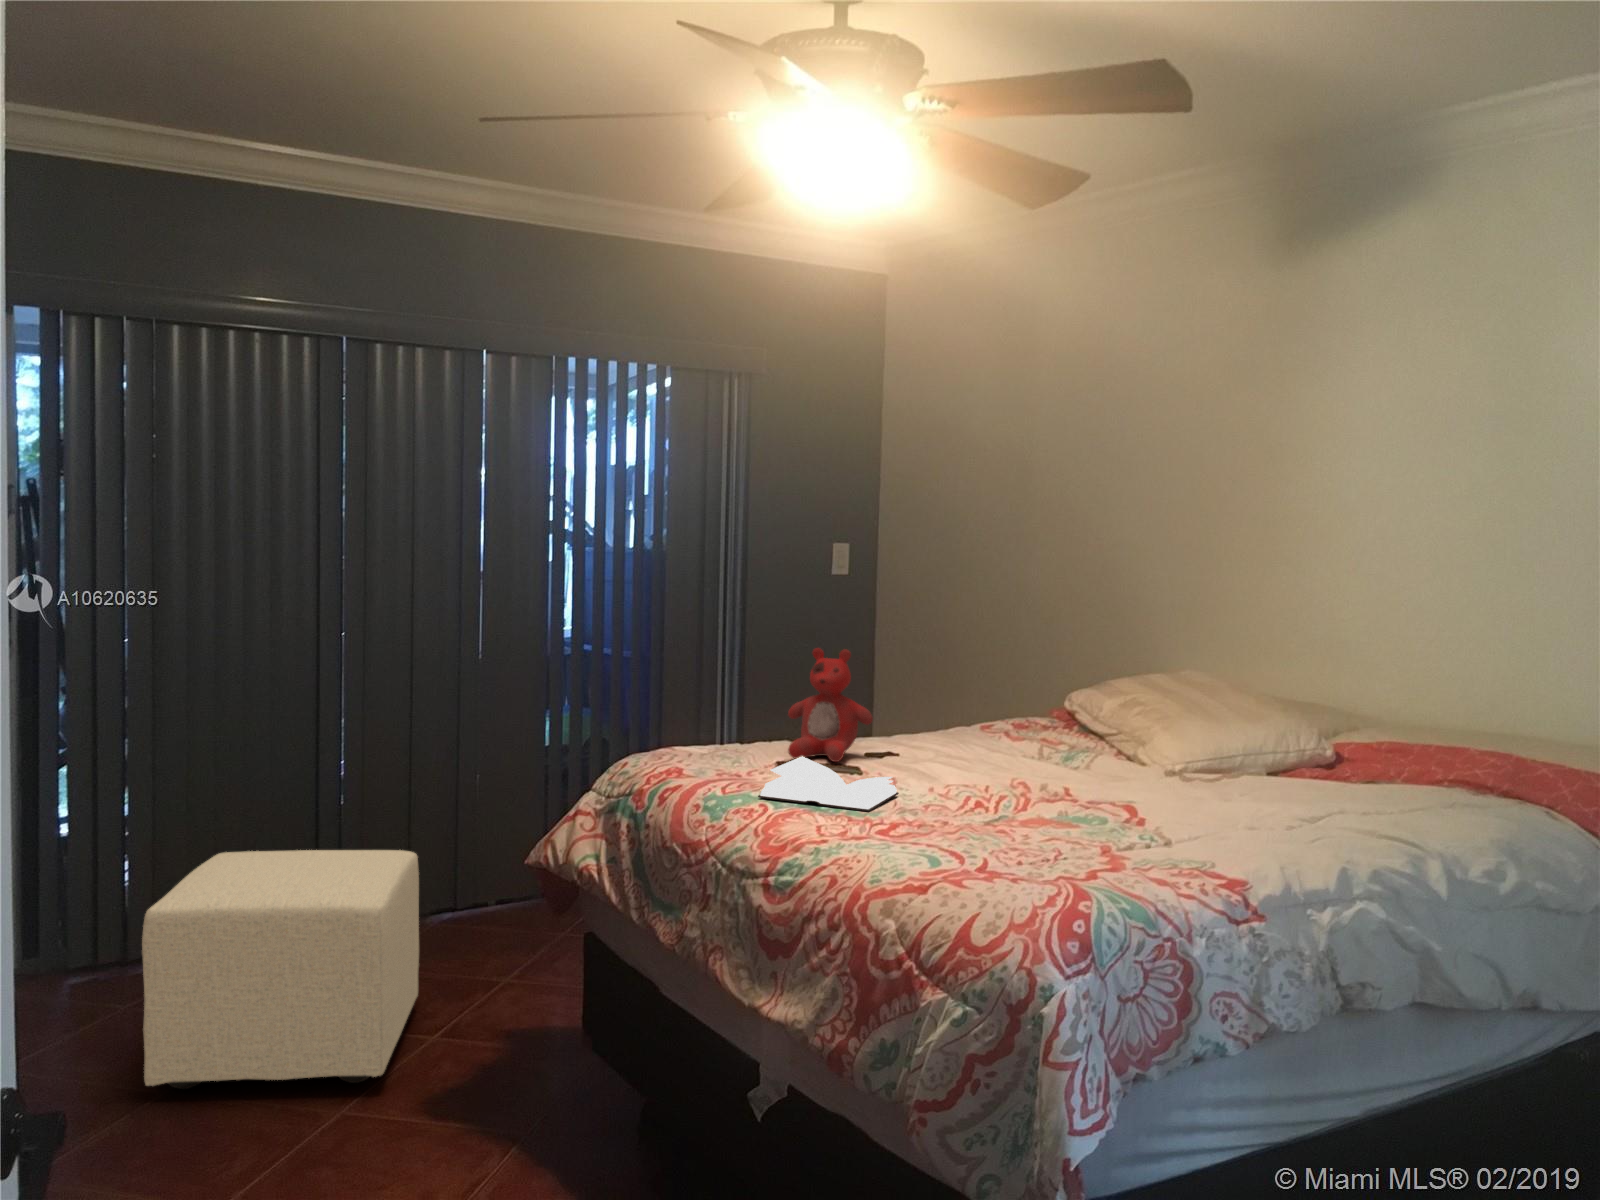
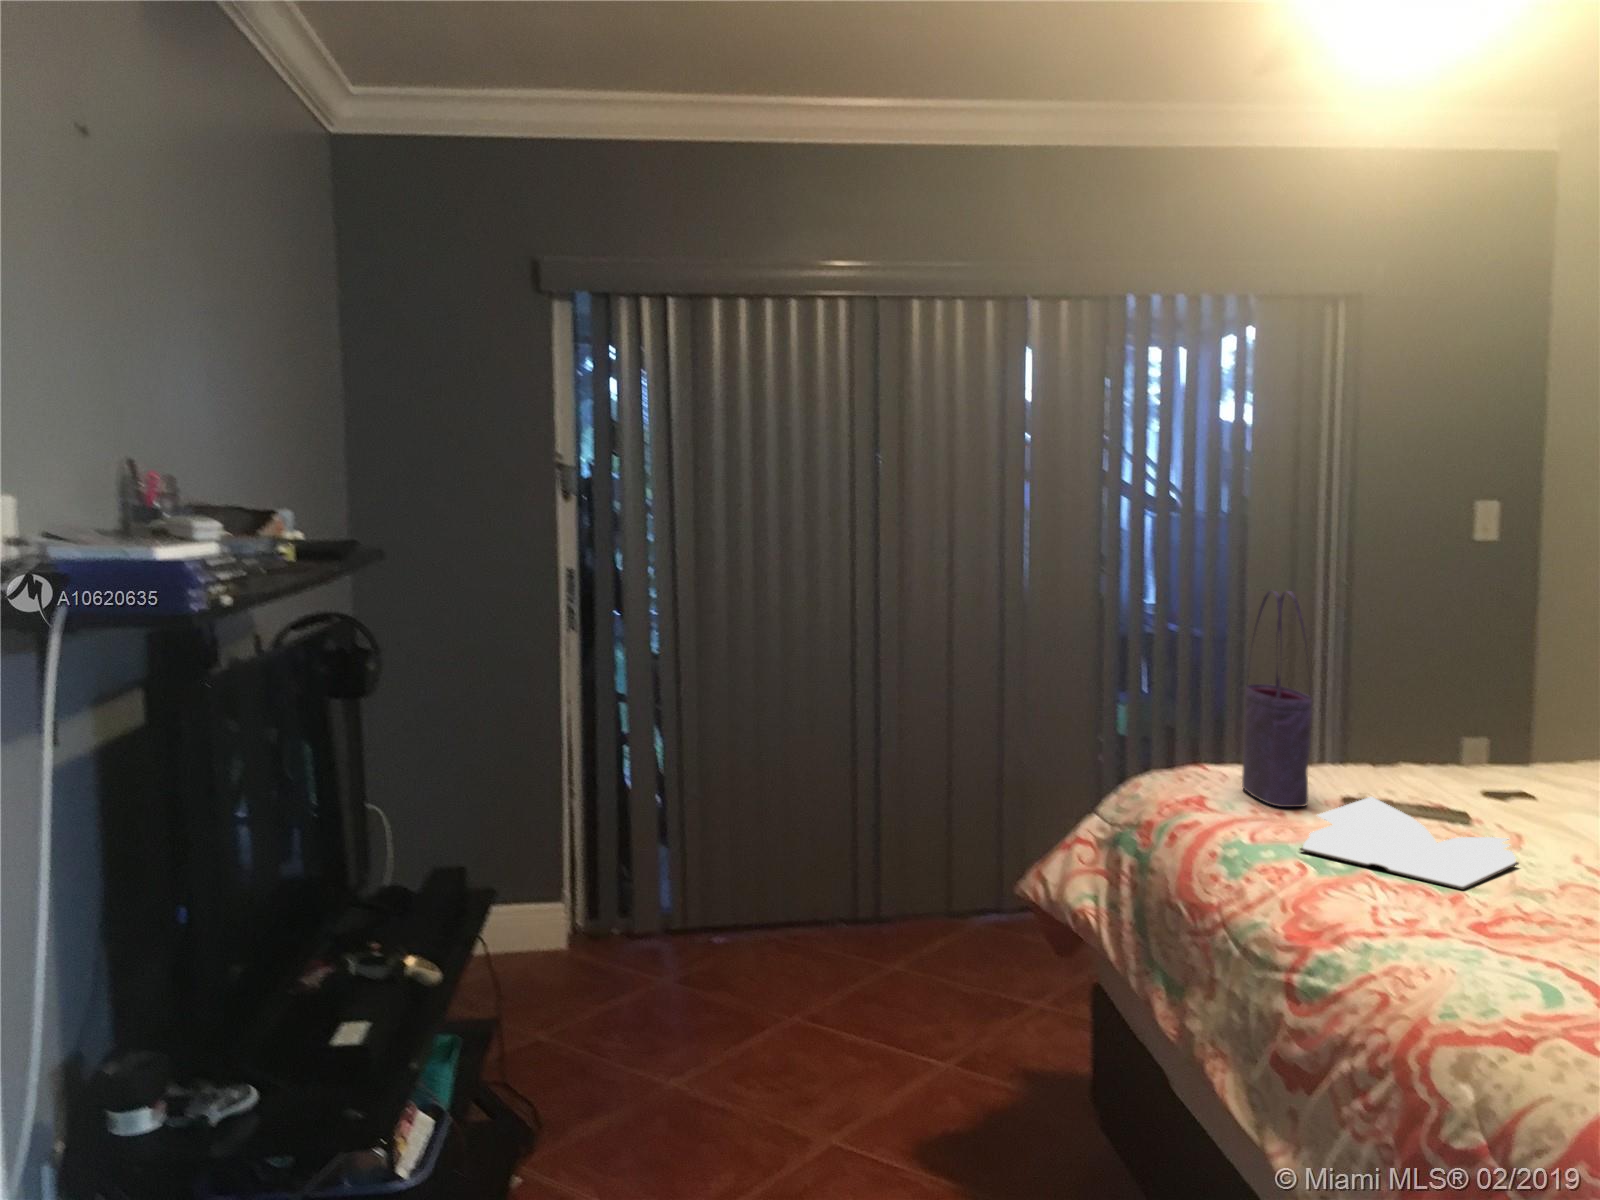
tote bag: none [704,609,757,772] -> present [1242,591,1312,807]
stuffed bear: present [788,648,873,762] -> none [1363,643,1494,802]
ottoman: present [142,850,419,1089] -> none [631,838,922,1113]

